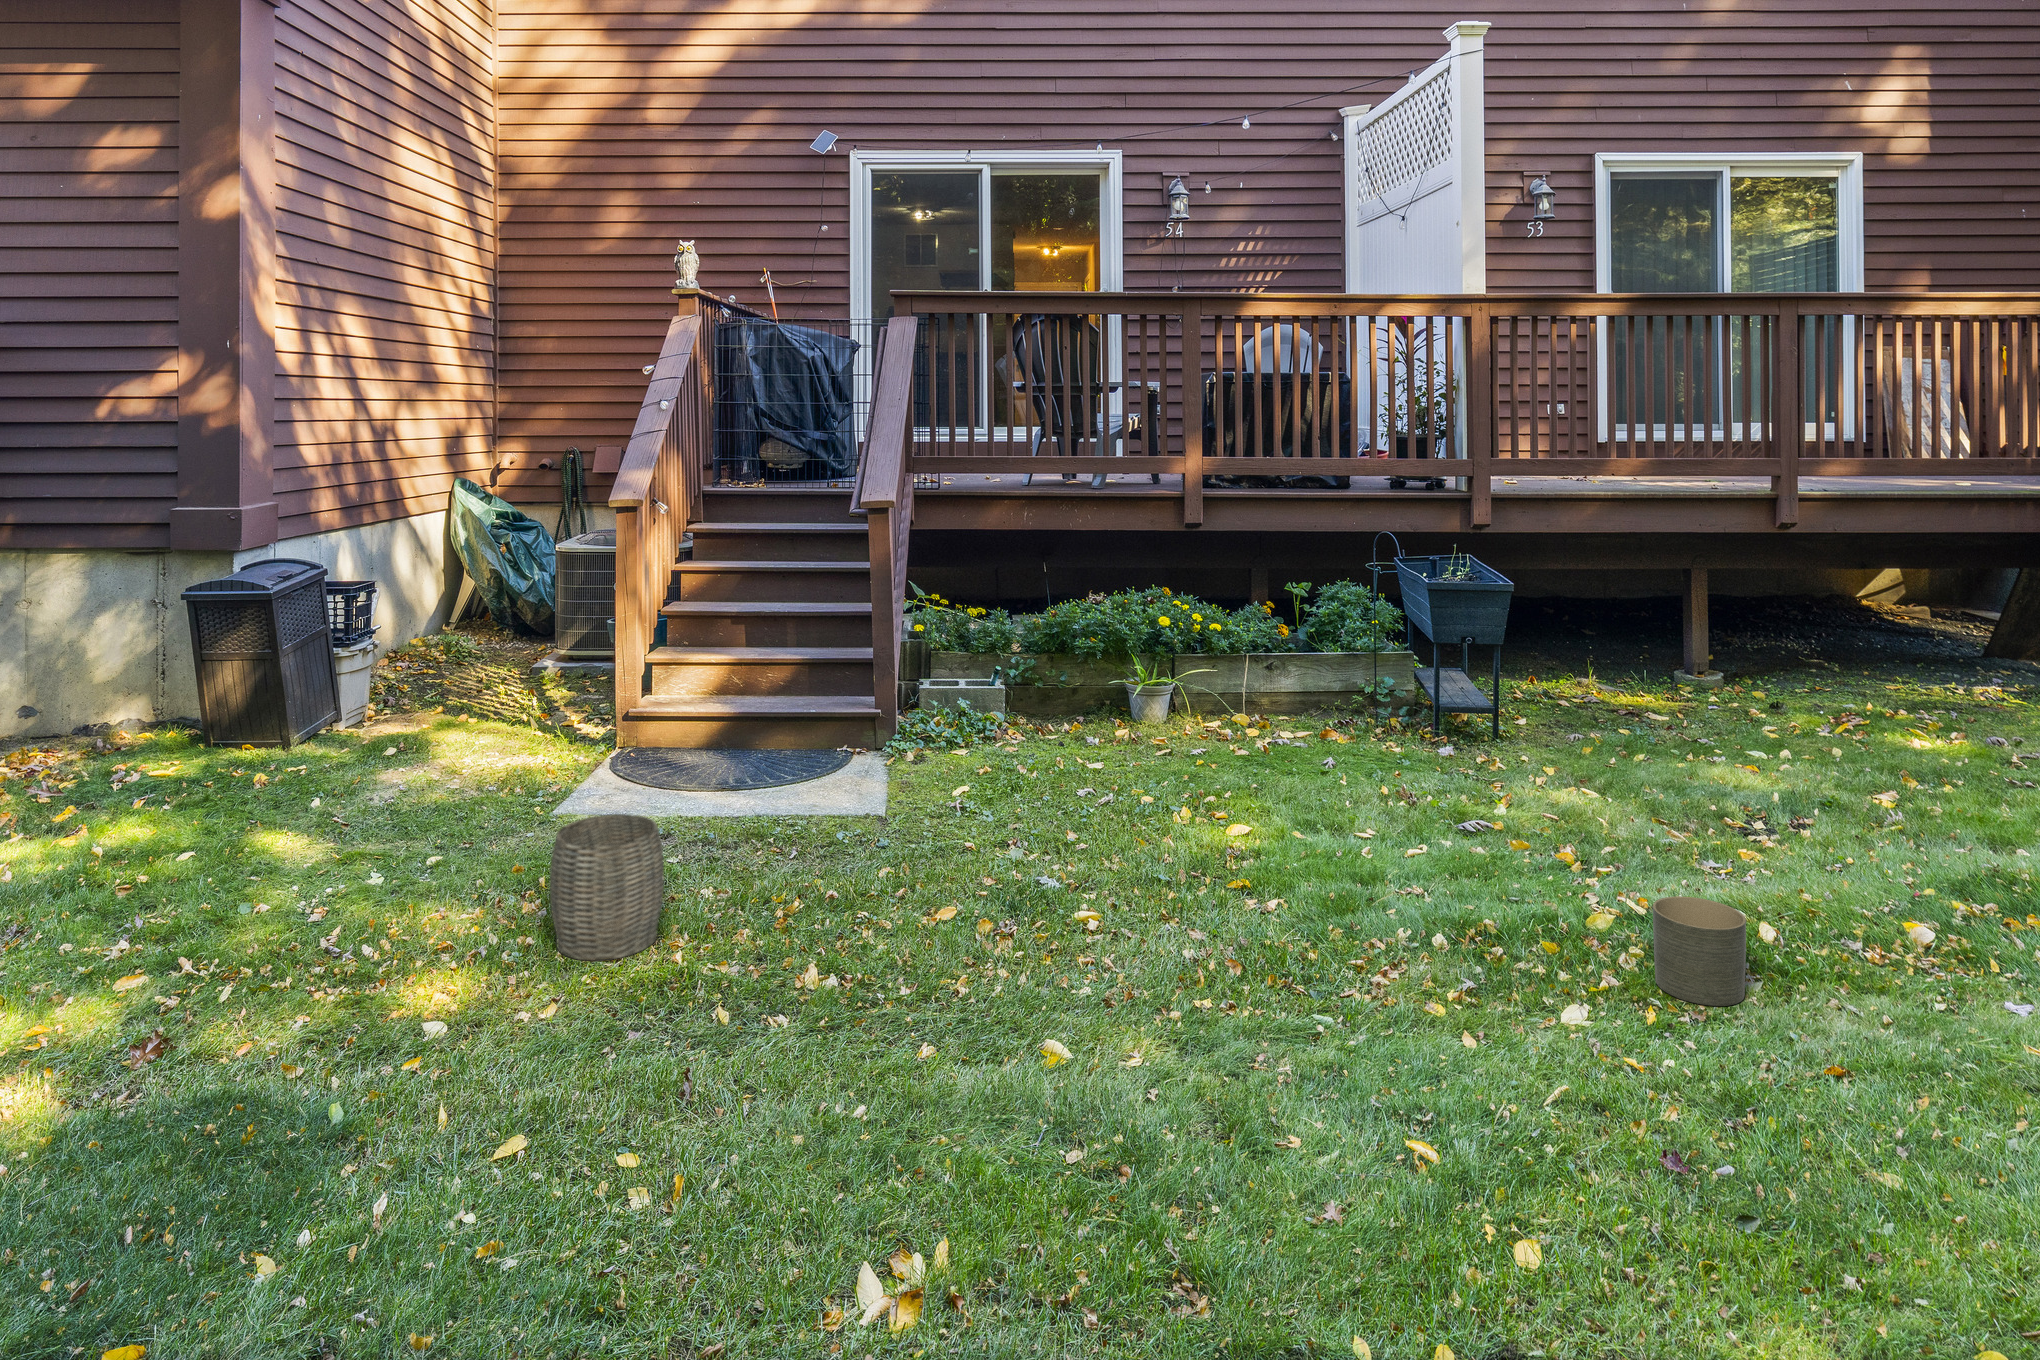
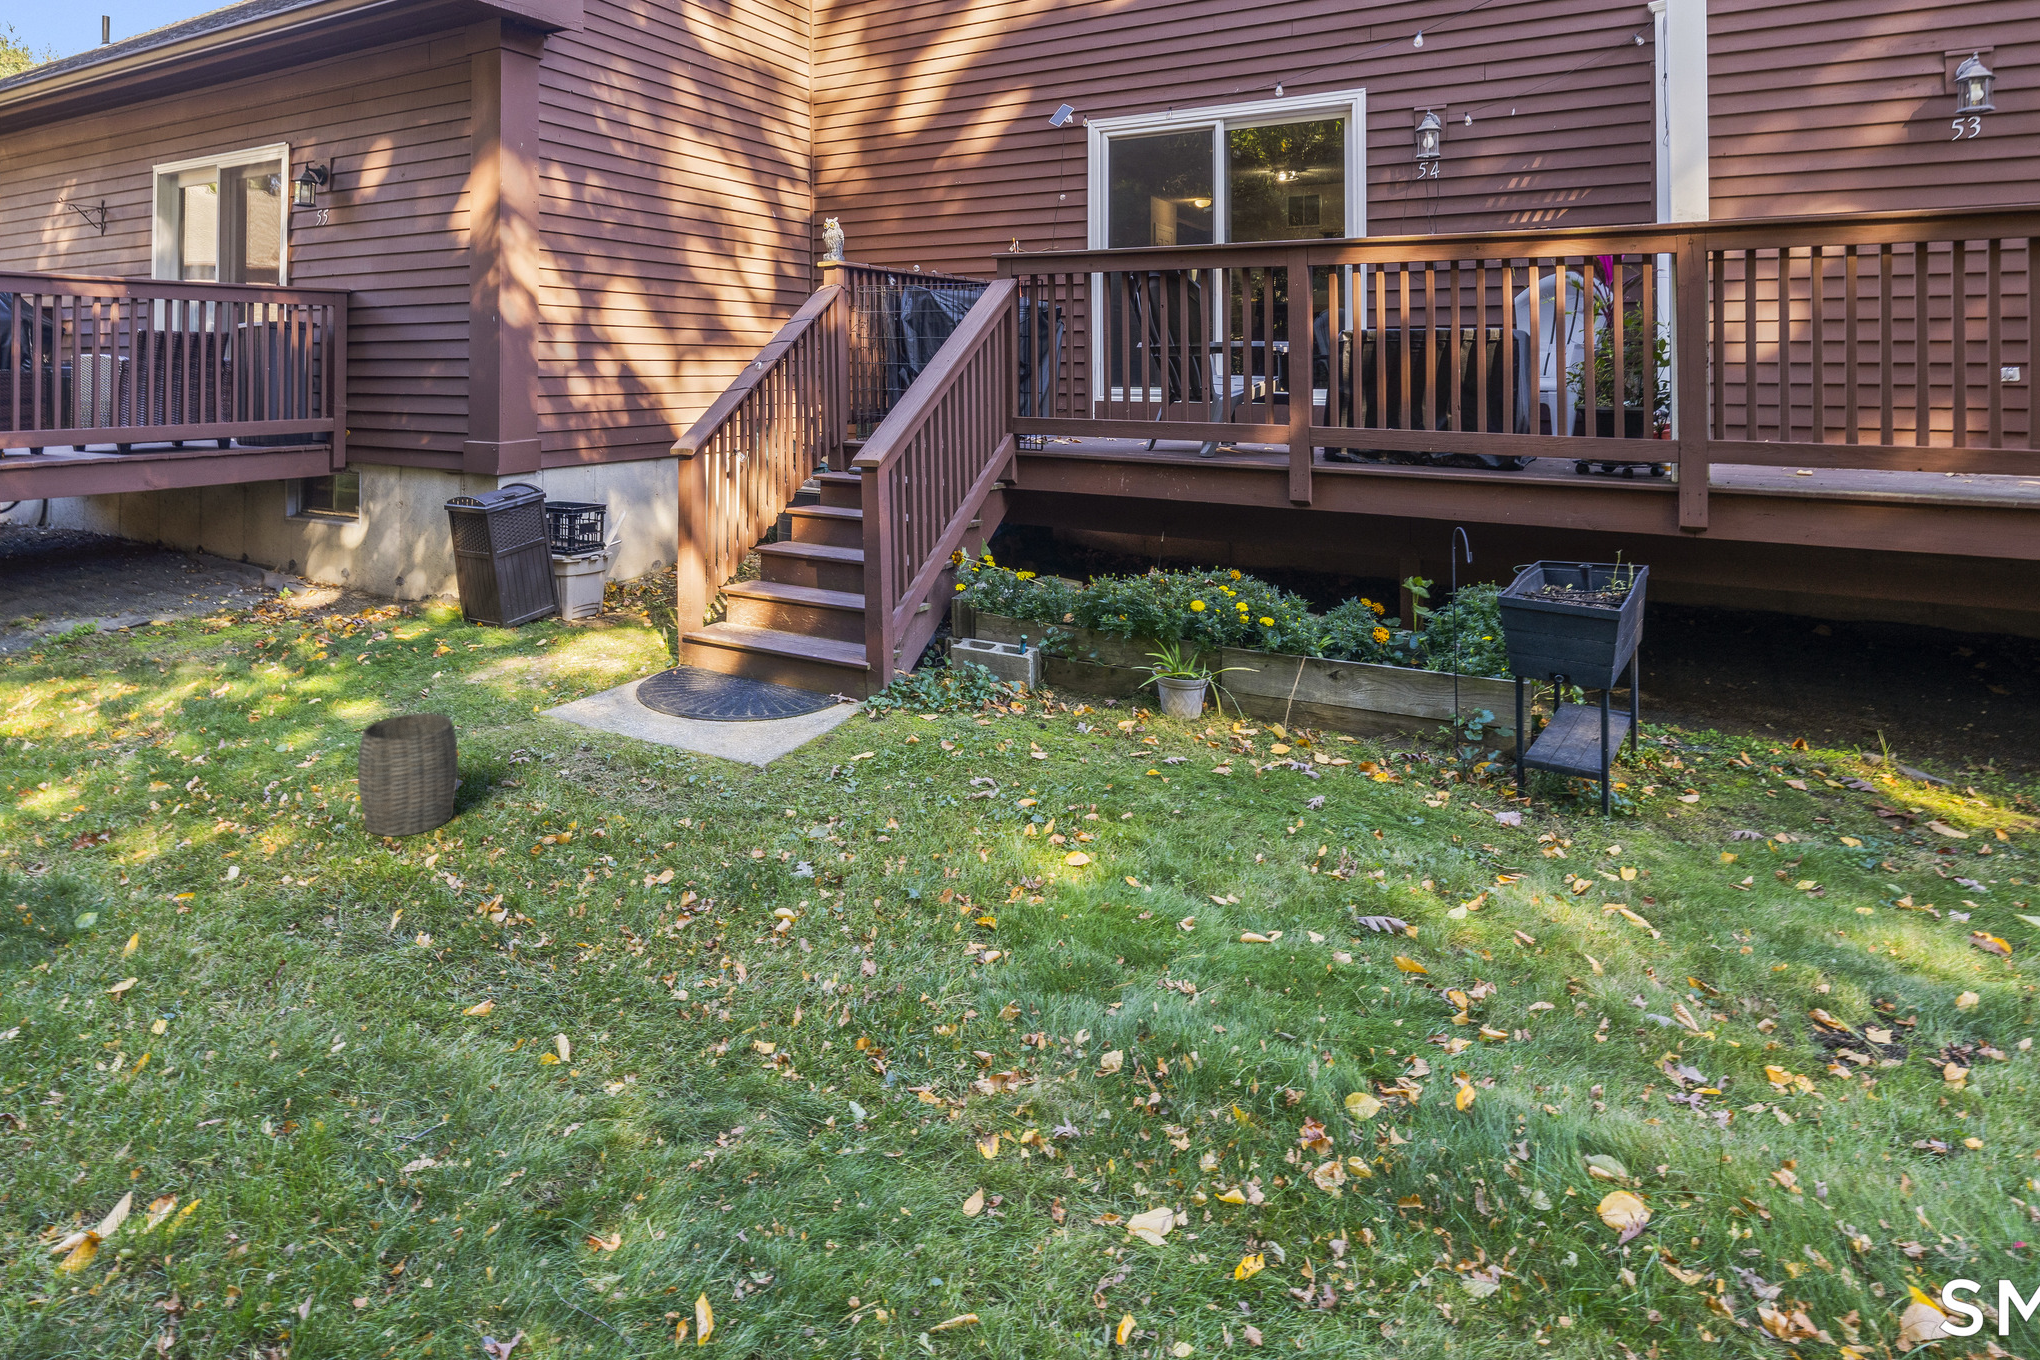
planter: present [1653,896,1746,1006] -> none [1221,1061,1348,1246]

